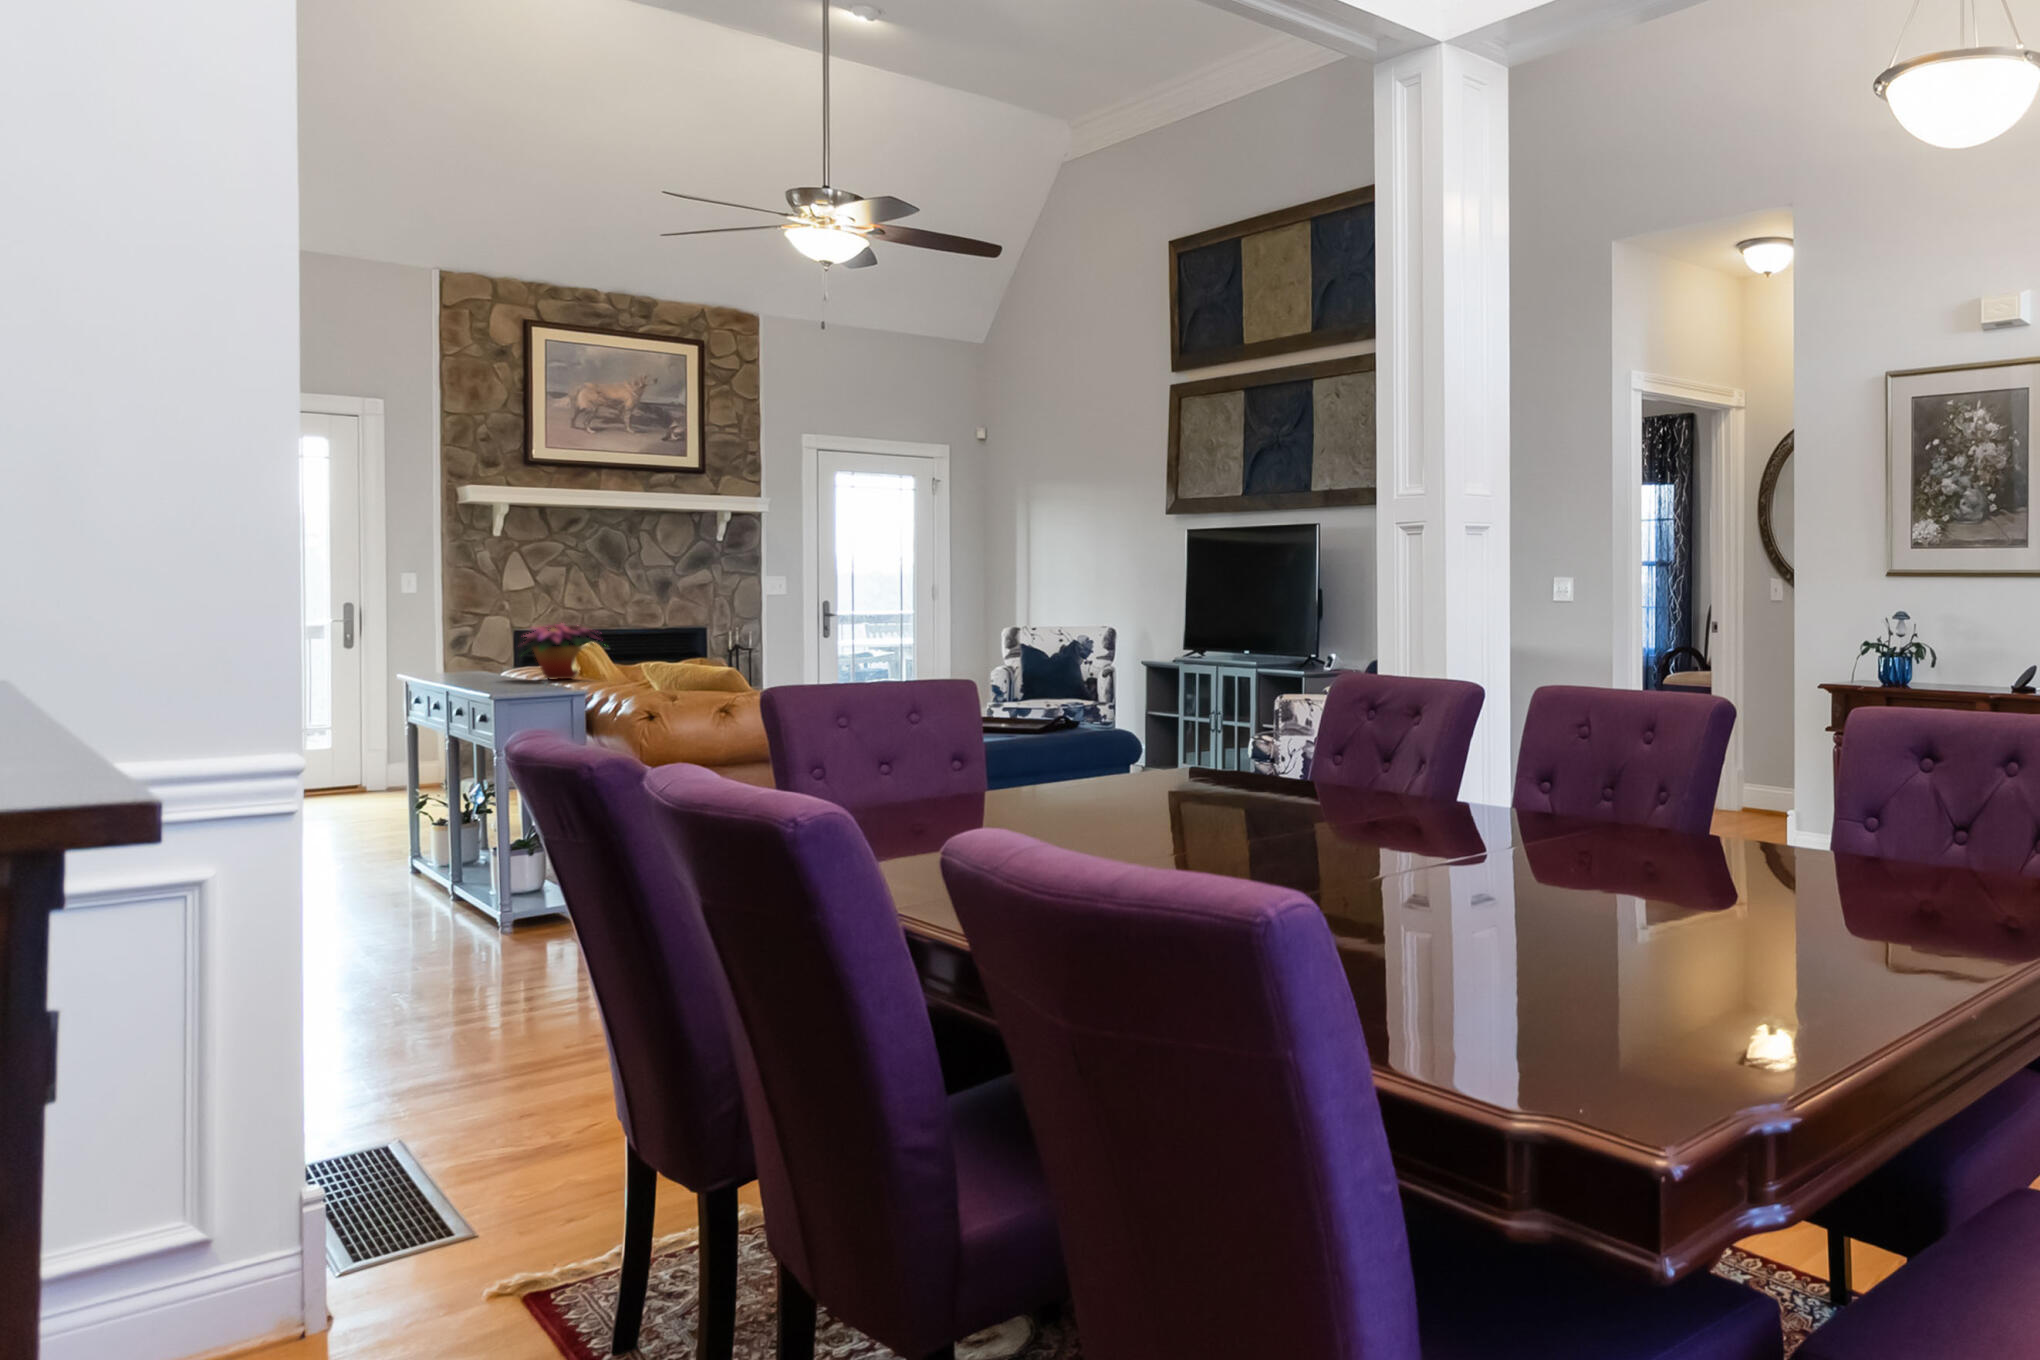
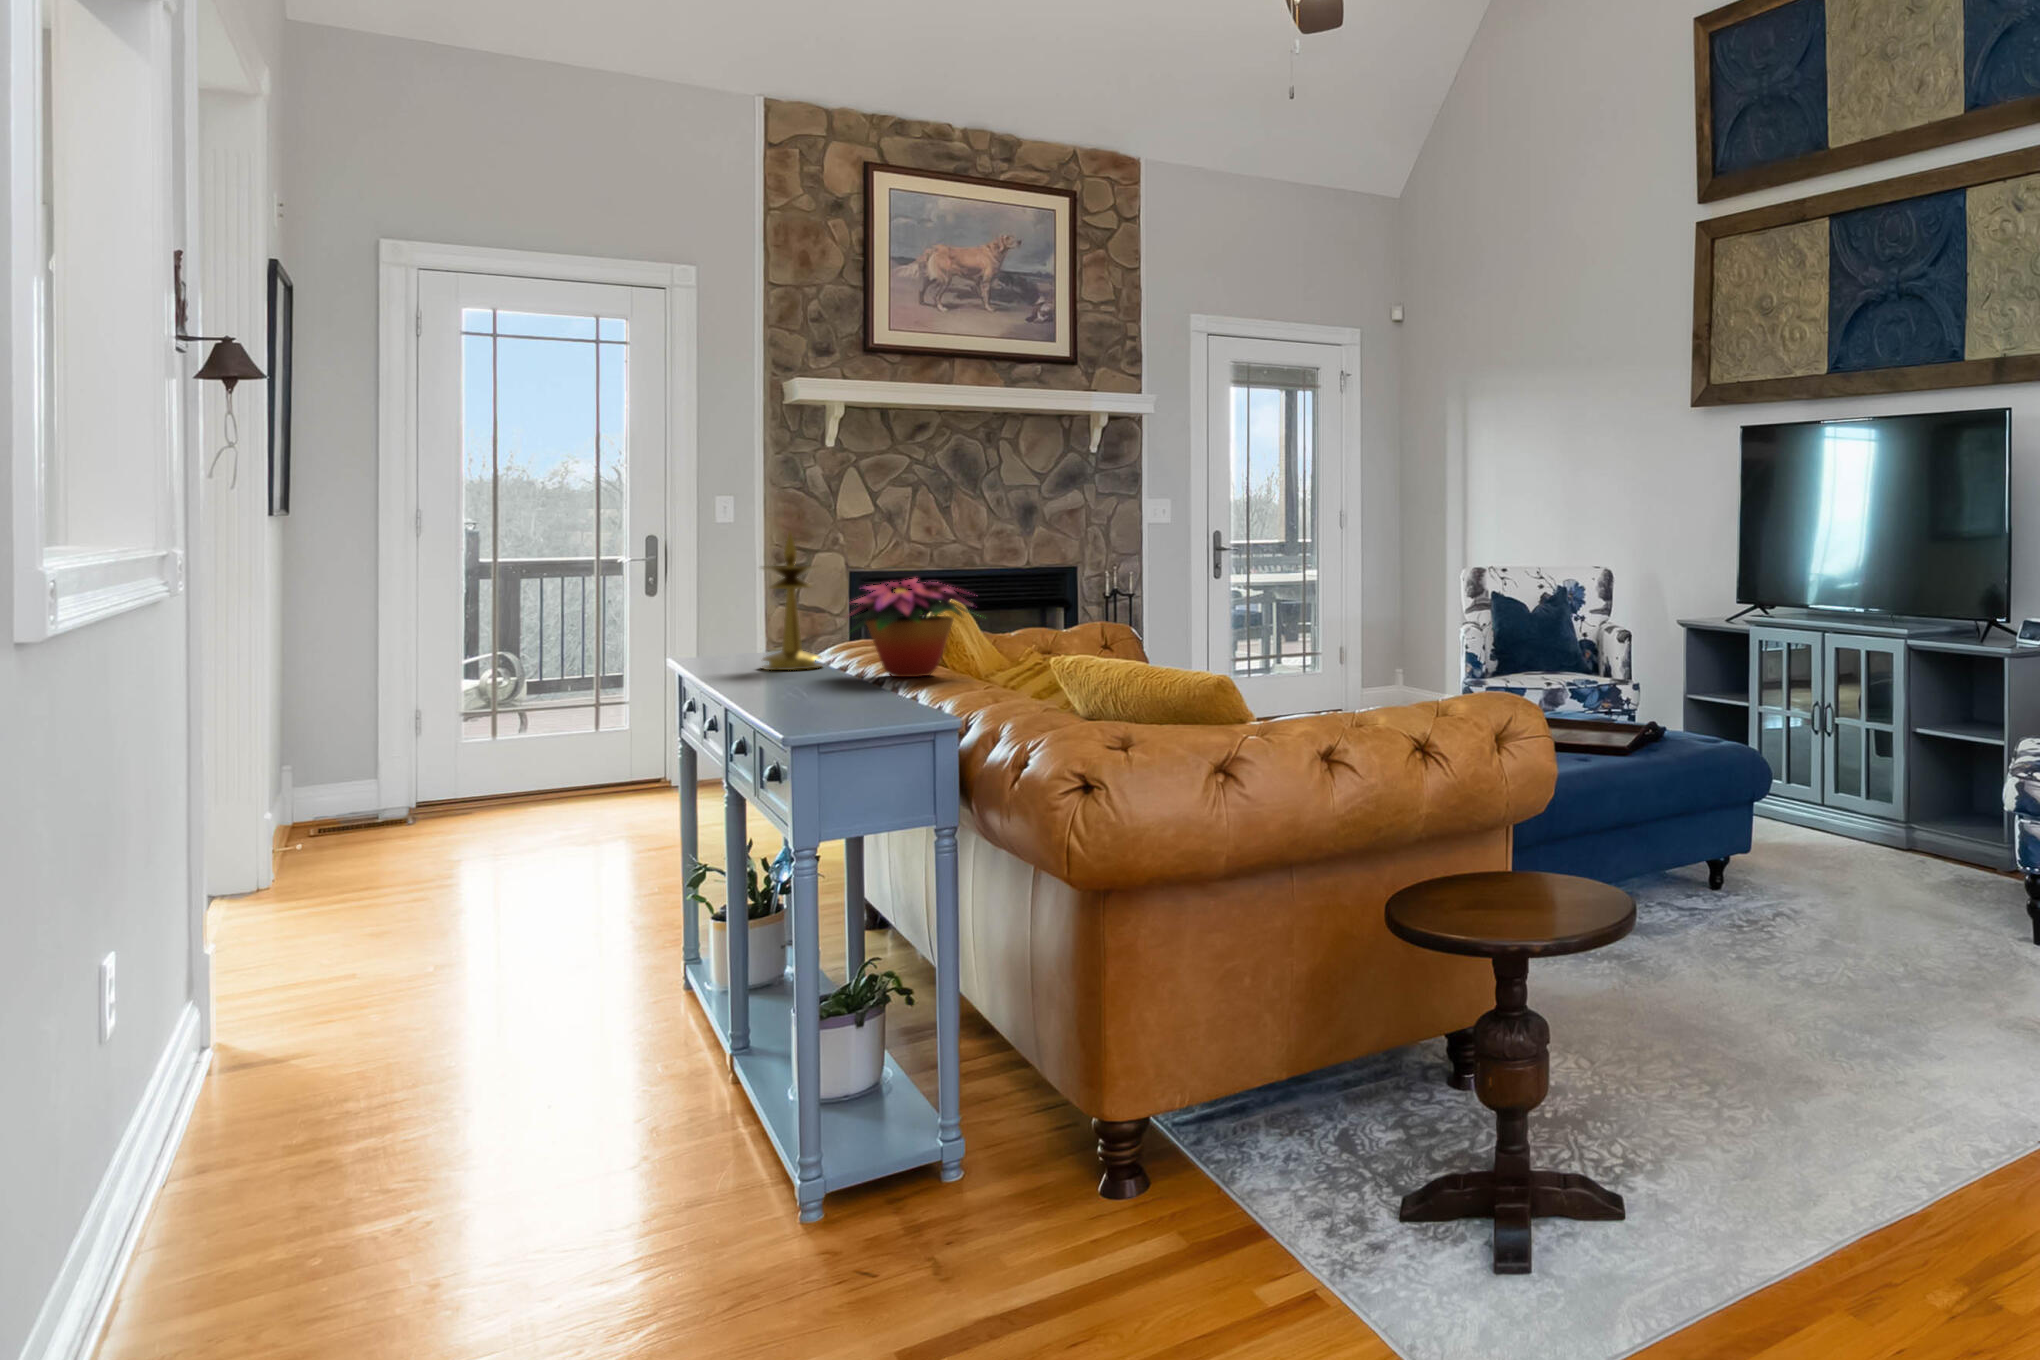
candlestick: none [461,596,504,677] -> present [762,532,822,670]

